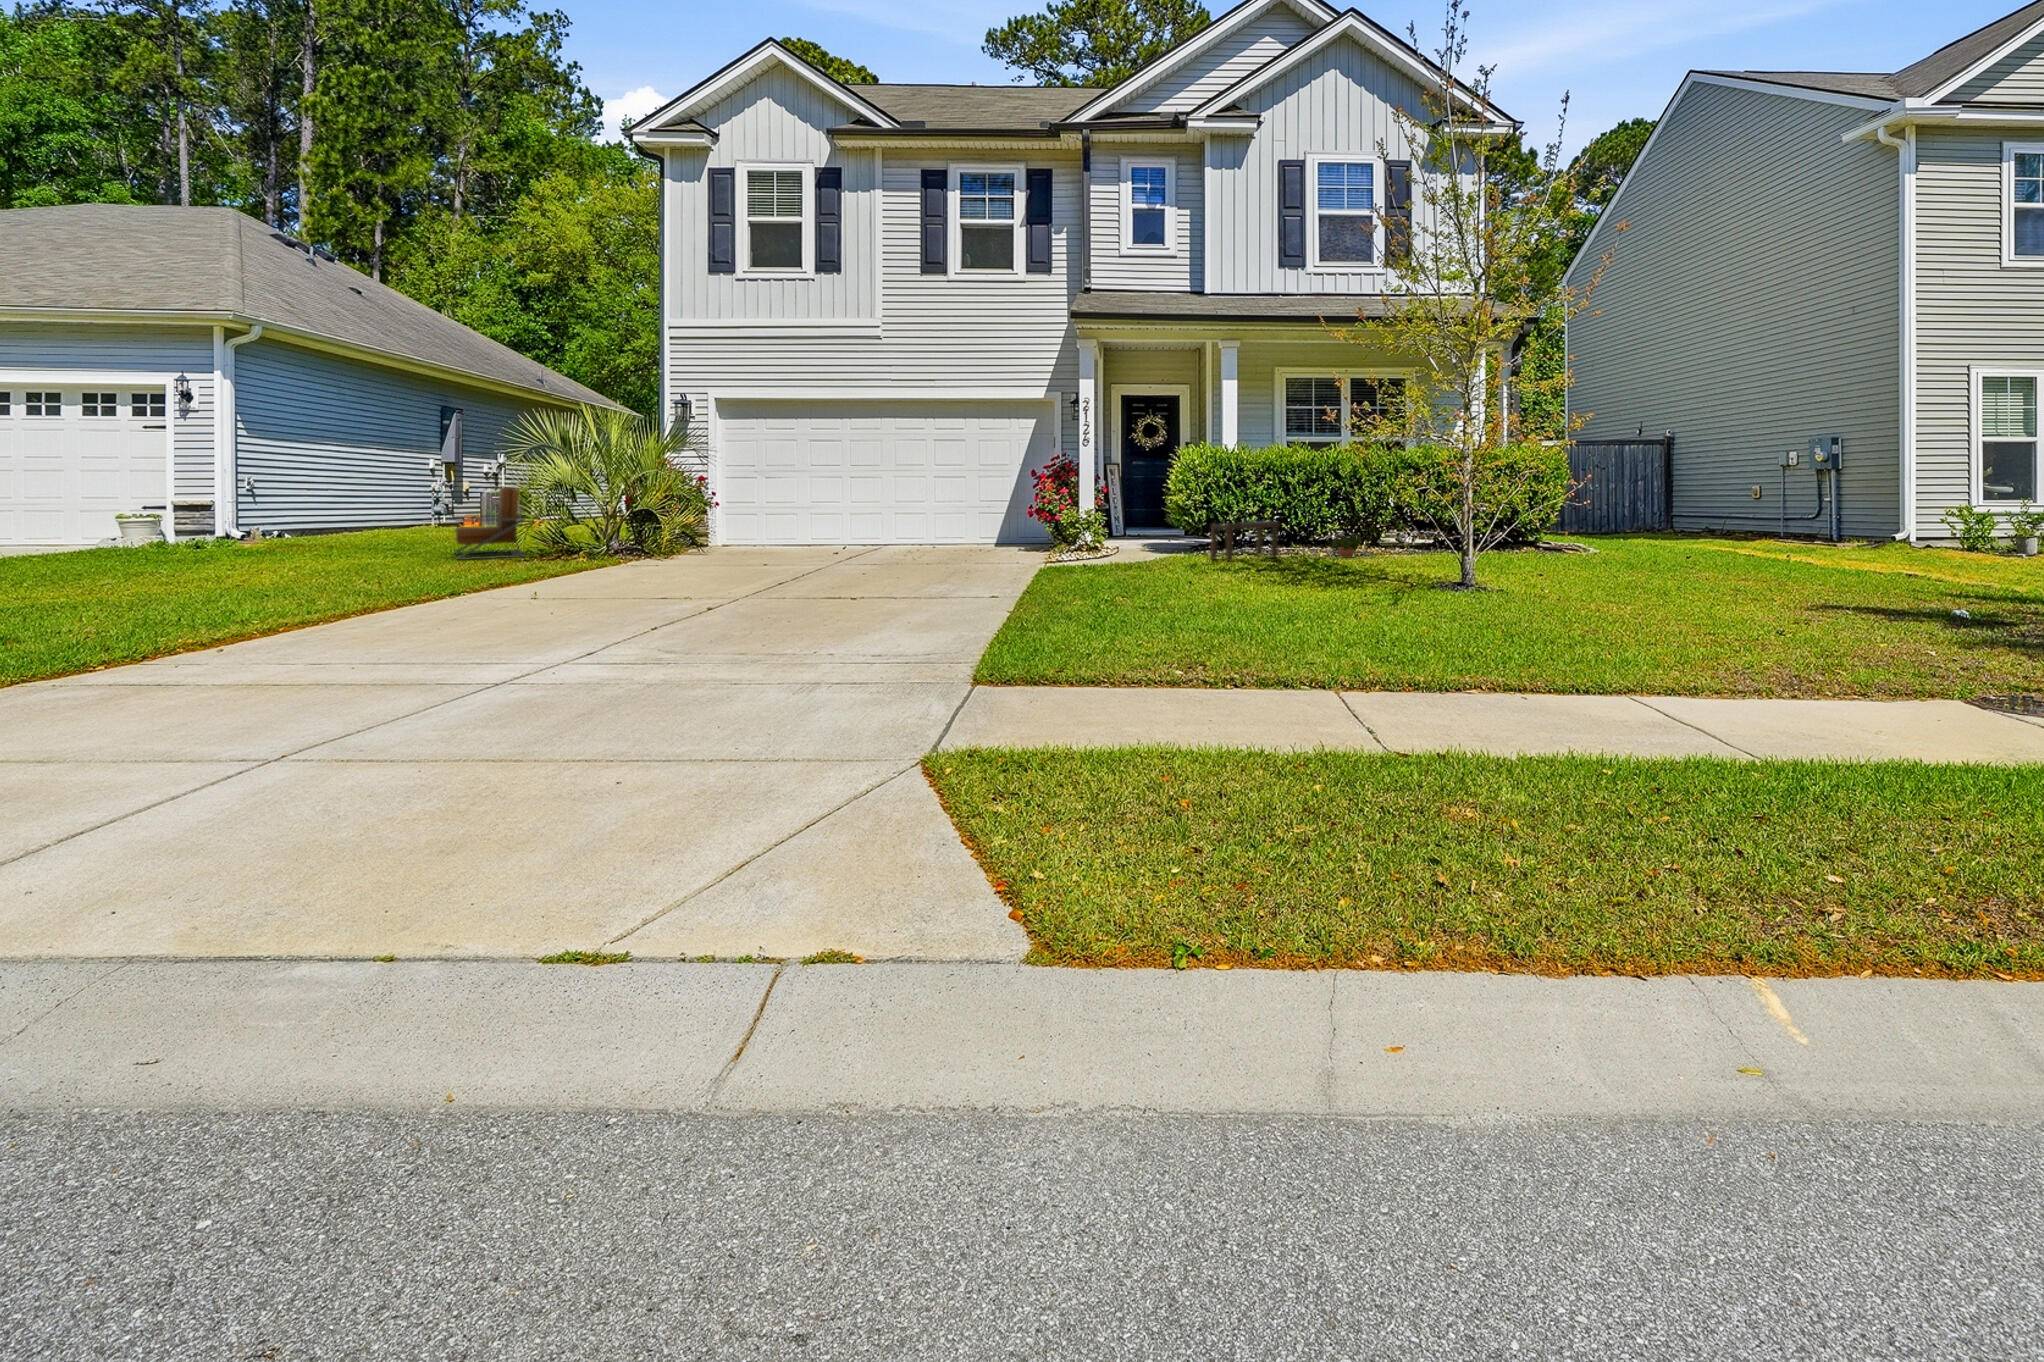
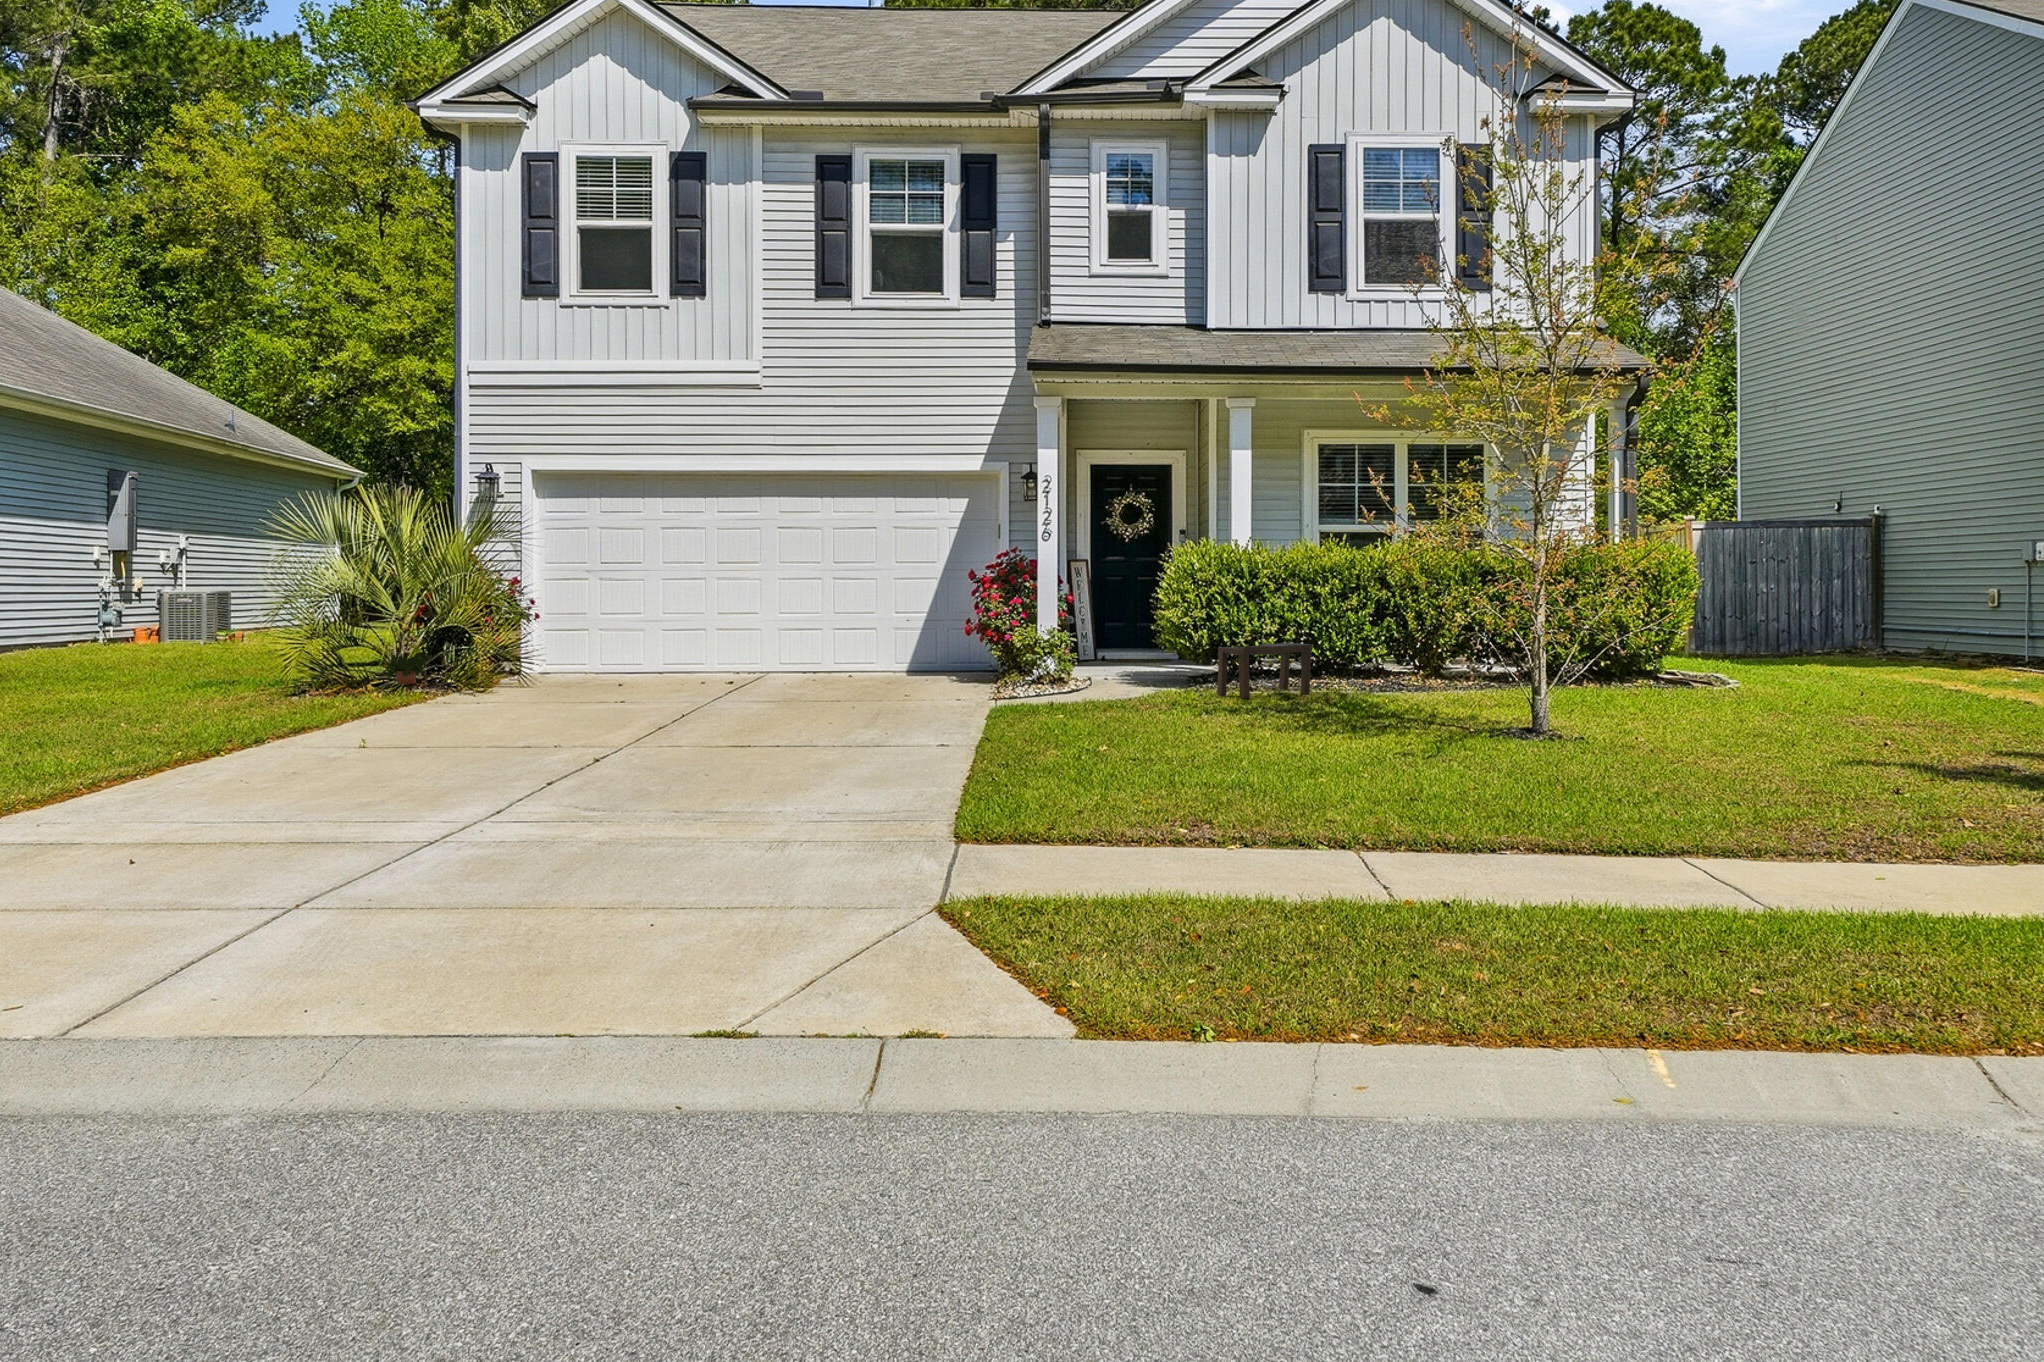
lounge chair: present [454,487,526,560] -> none [188,591,291,690]
potted plant: present [1330,533,1362,557] -> present [383,653,427,684]

